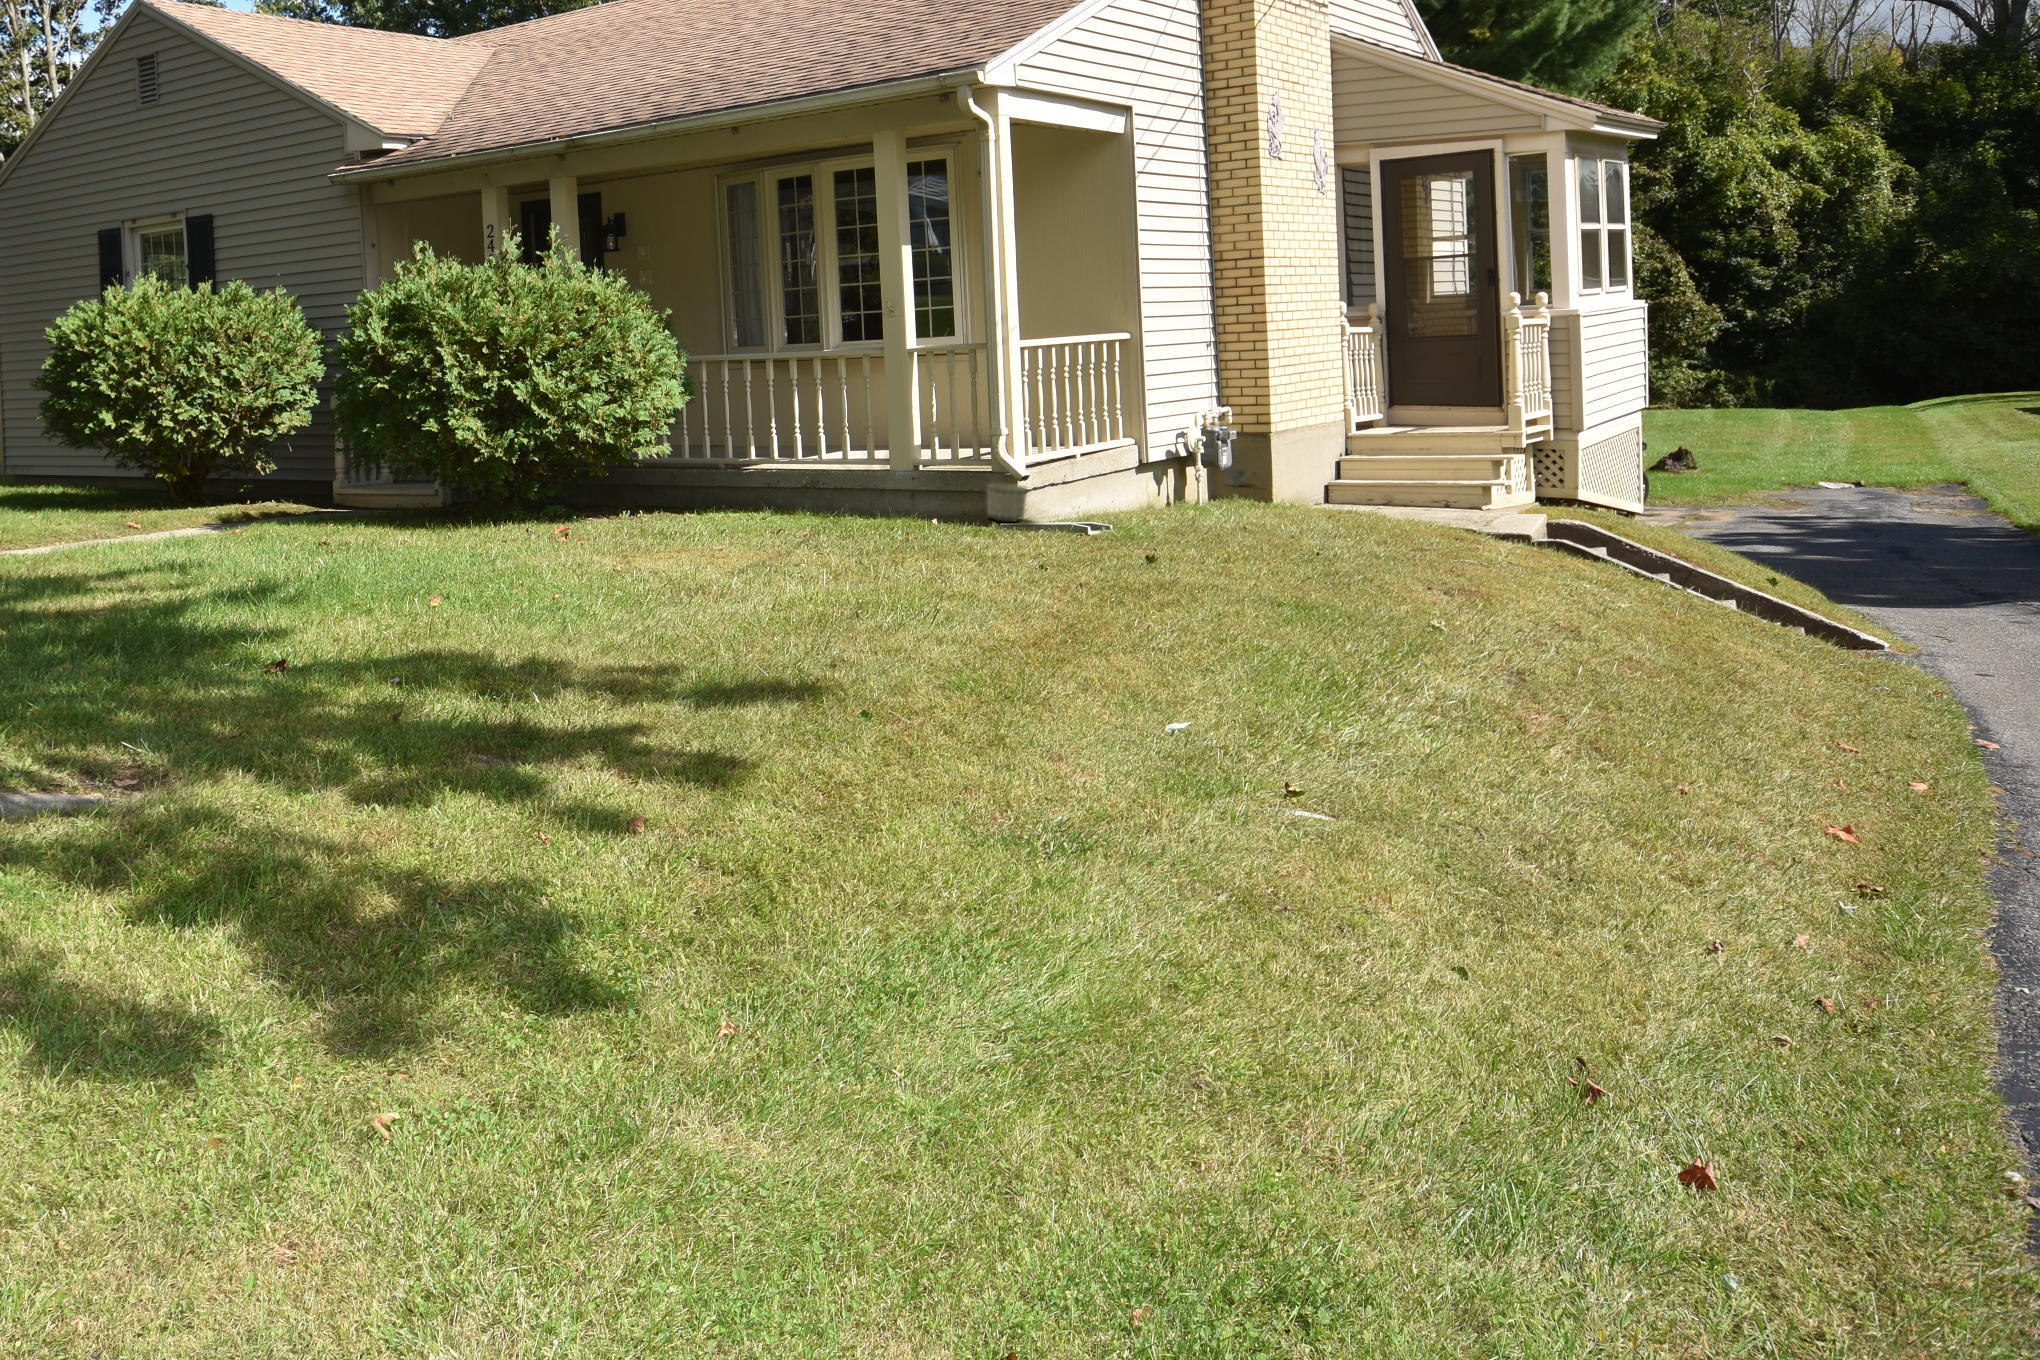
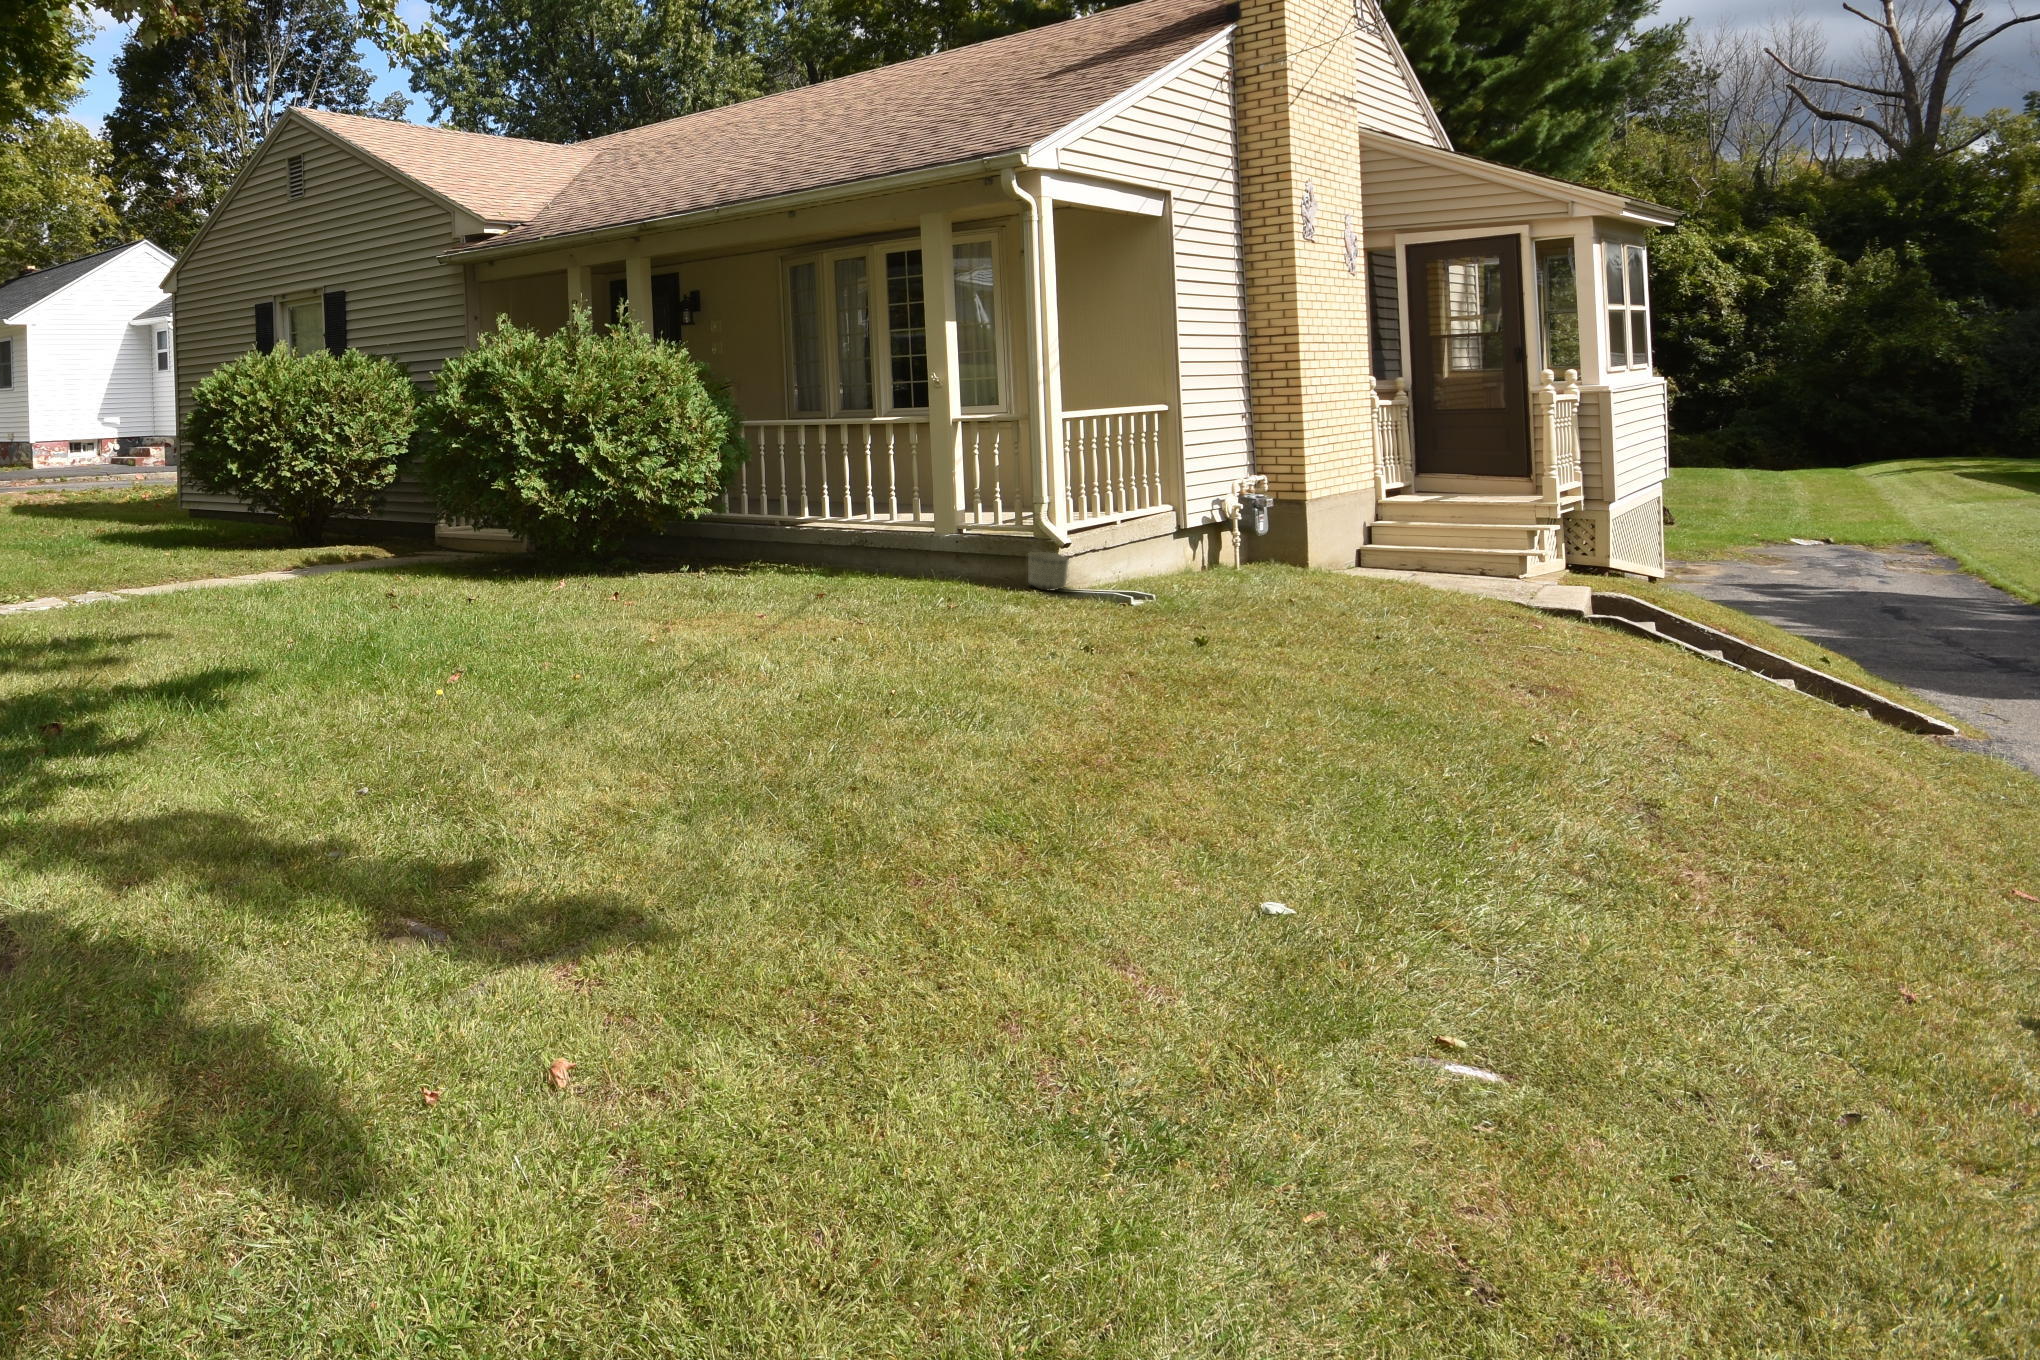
watering can: present [1224,467,1256,486] -> none [1260,533,1295,554]

